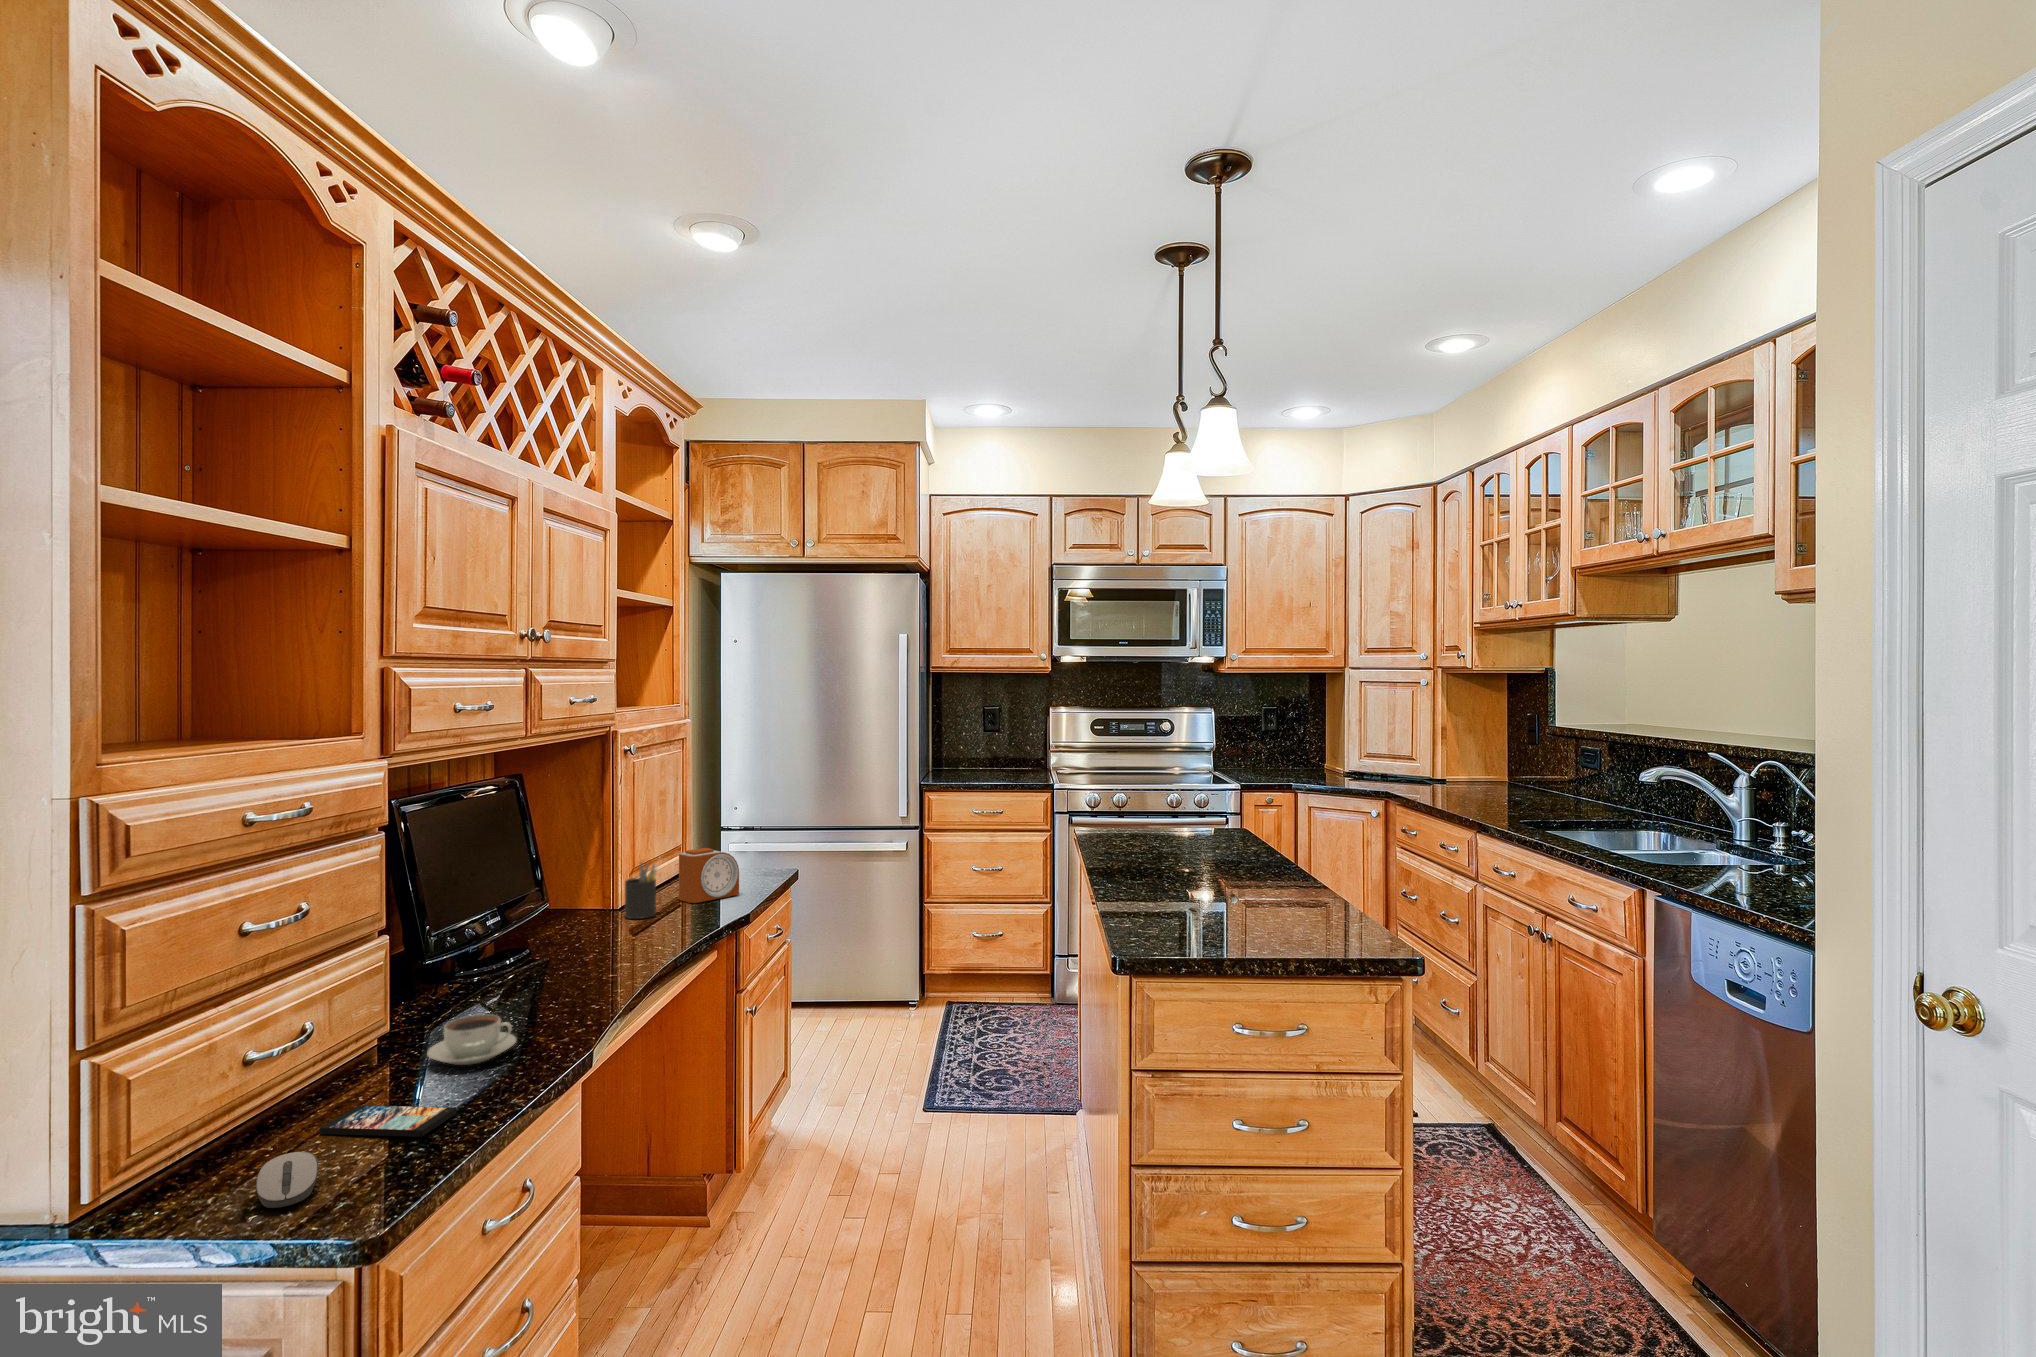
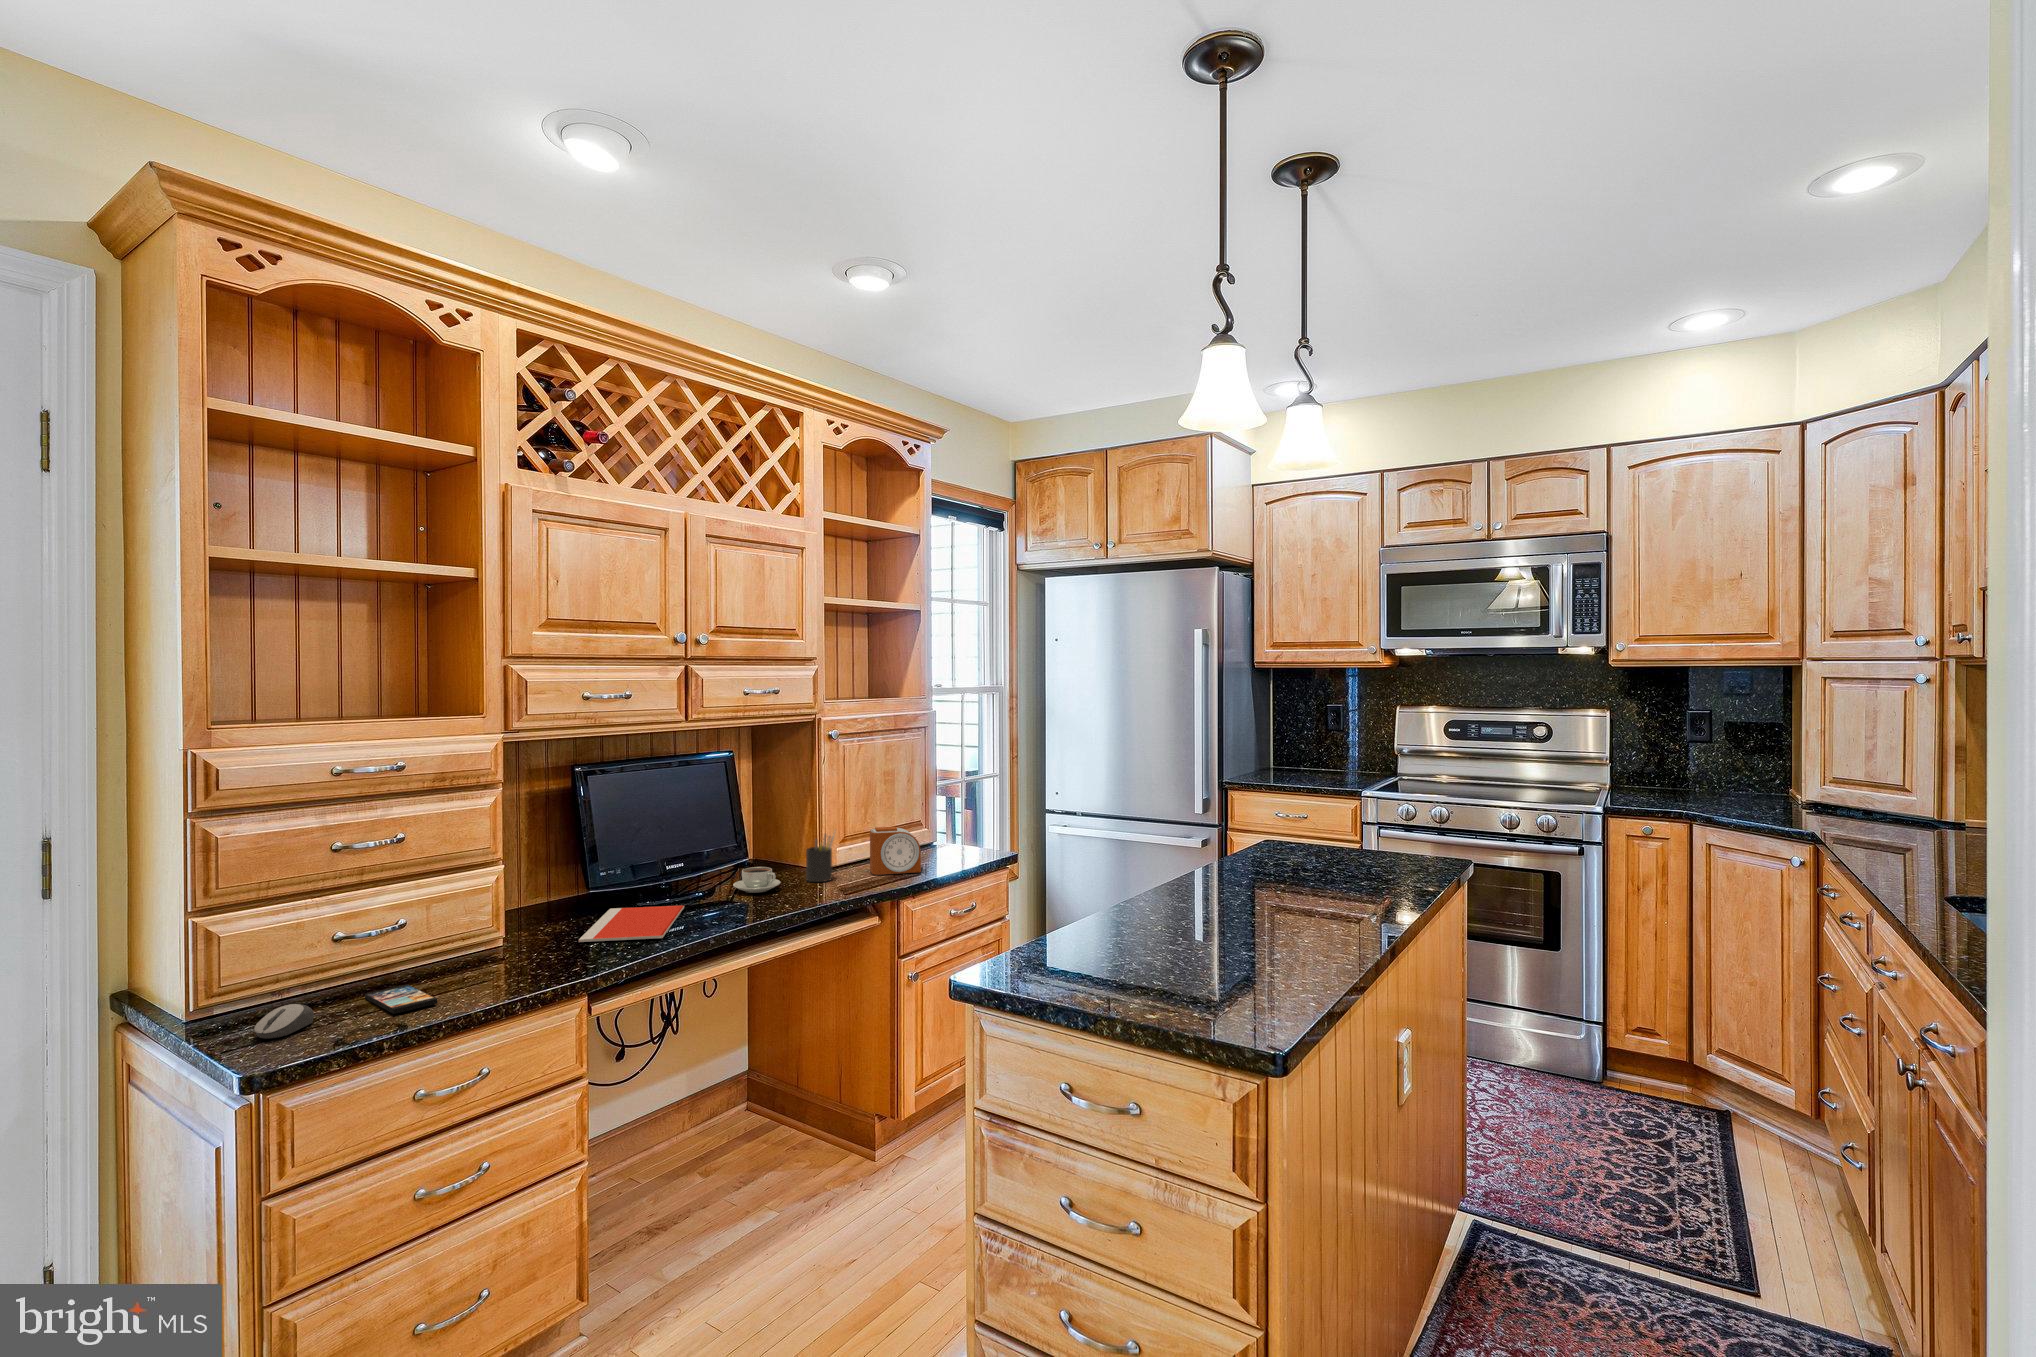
notebook: none [443,963,592,1020] -> present [579,906,684,942]
coffee cup: present [427,1014,516,1065] -> present [733,867,780,893]

